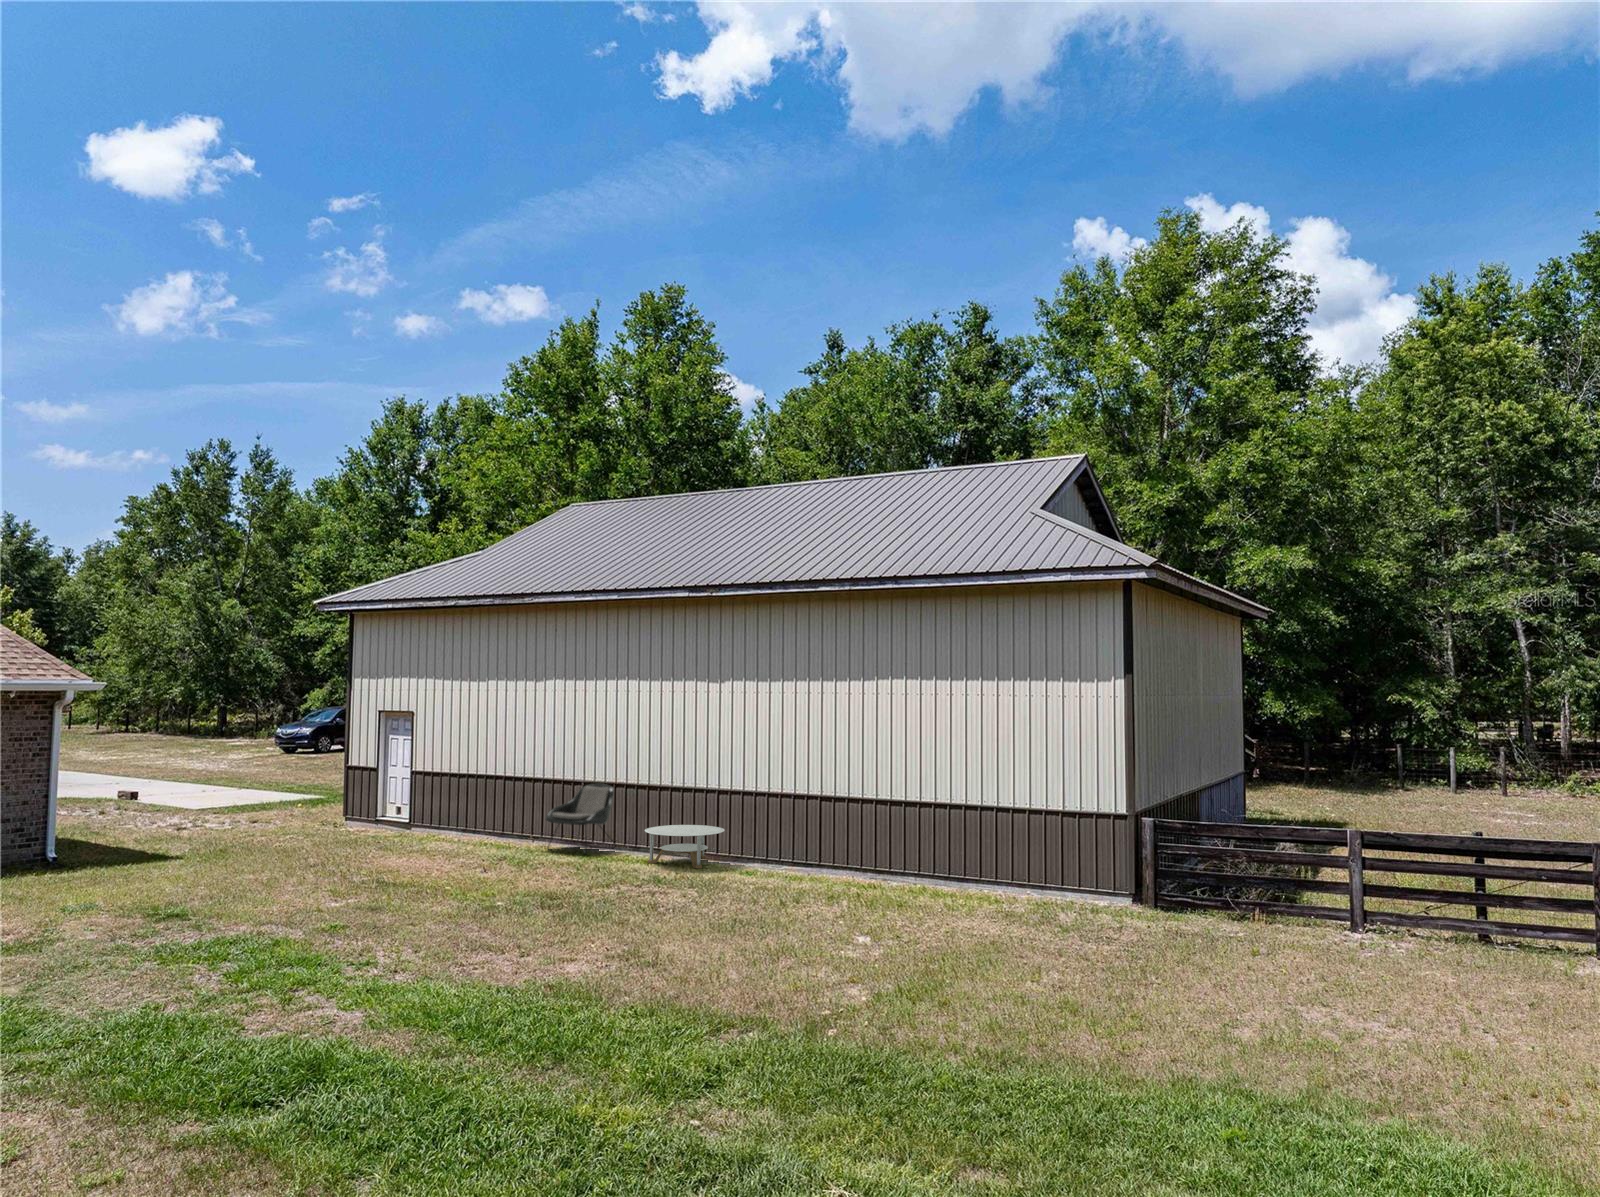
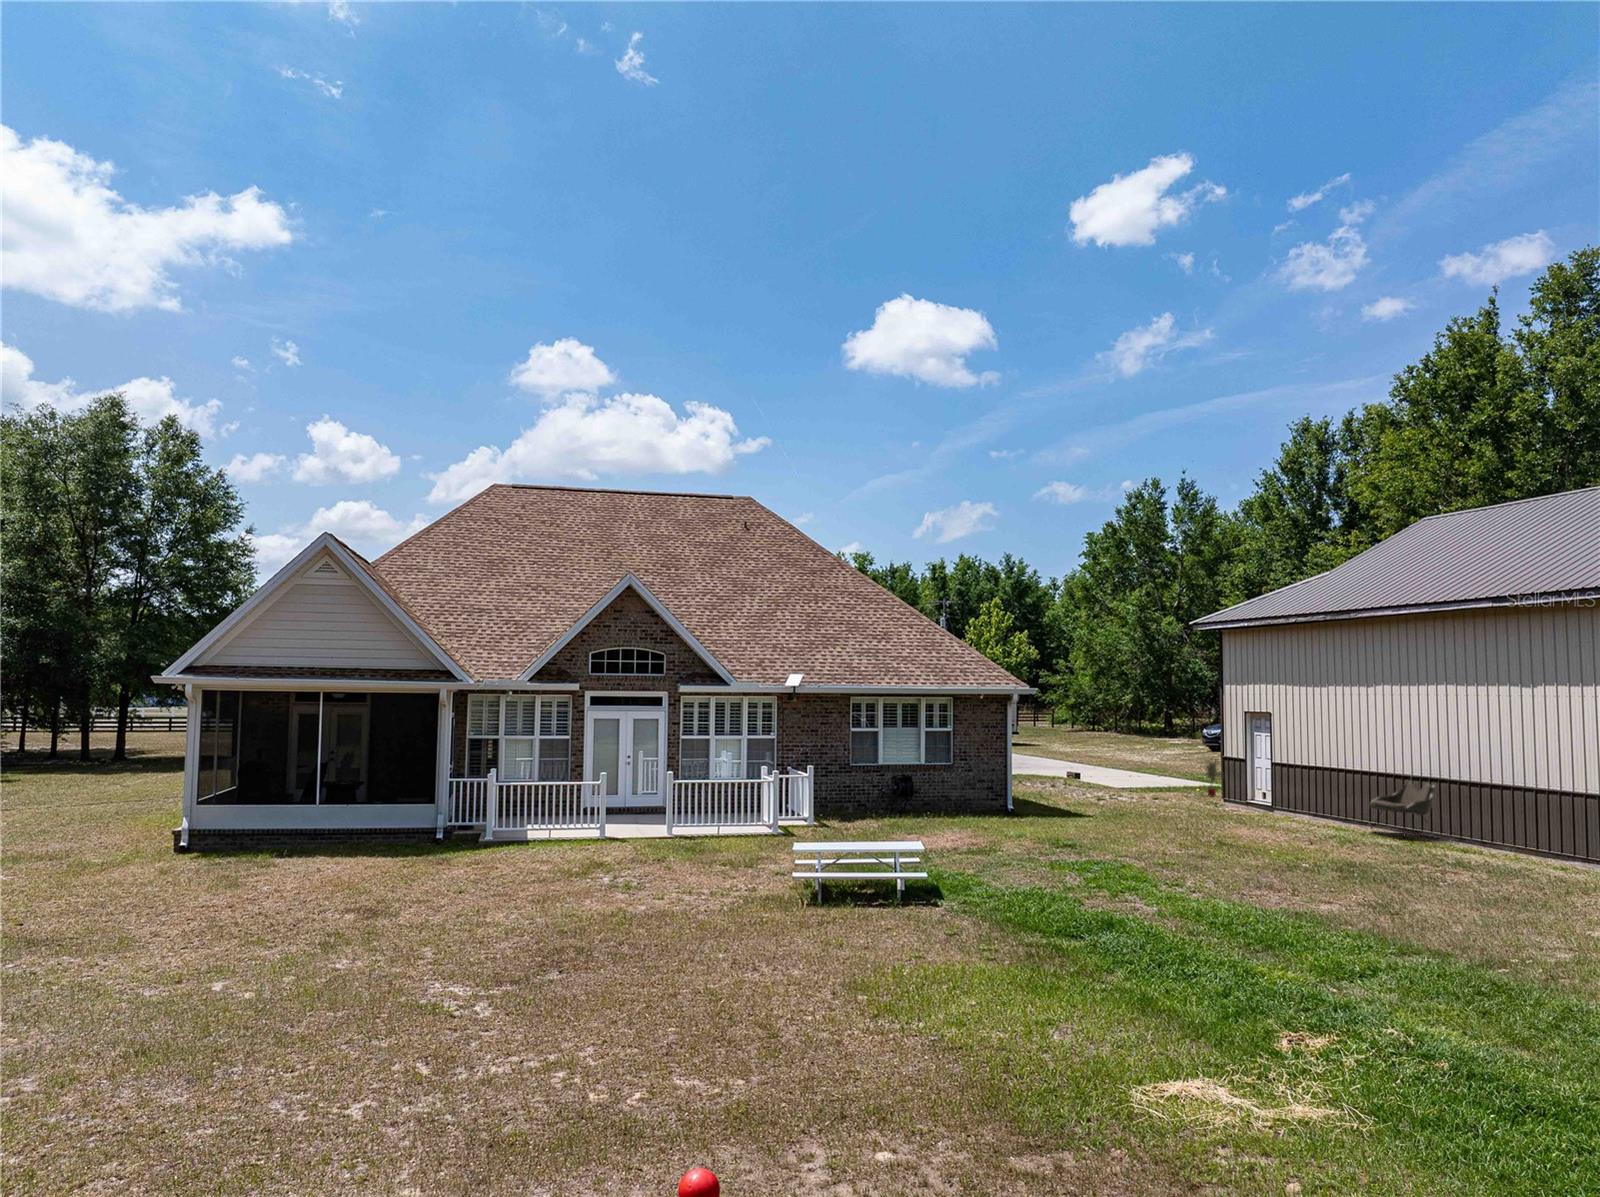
potted tree: none [322,770,352,821] -> present [1205,759,1224,796]
round table: present [645,825,725,869] -> none [1452,820,1541,861]

